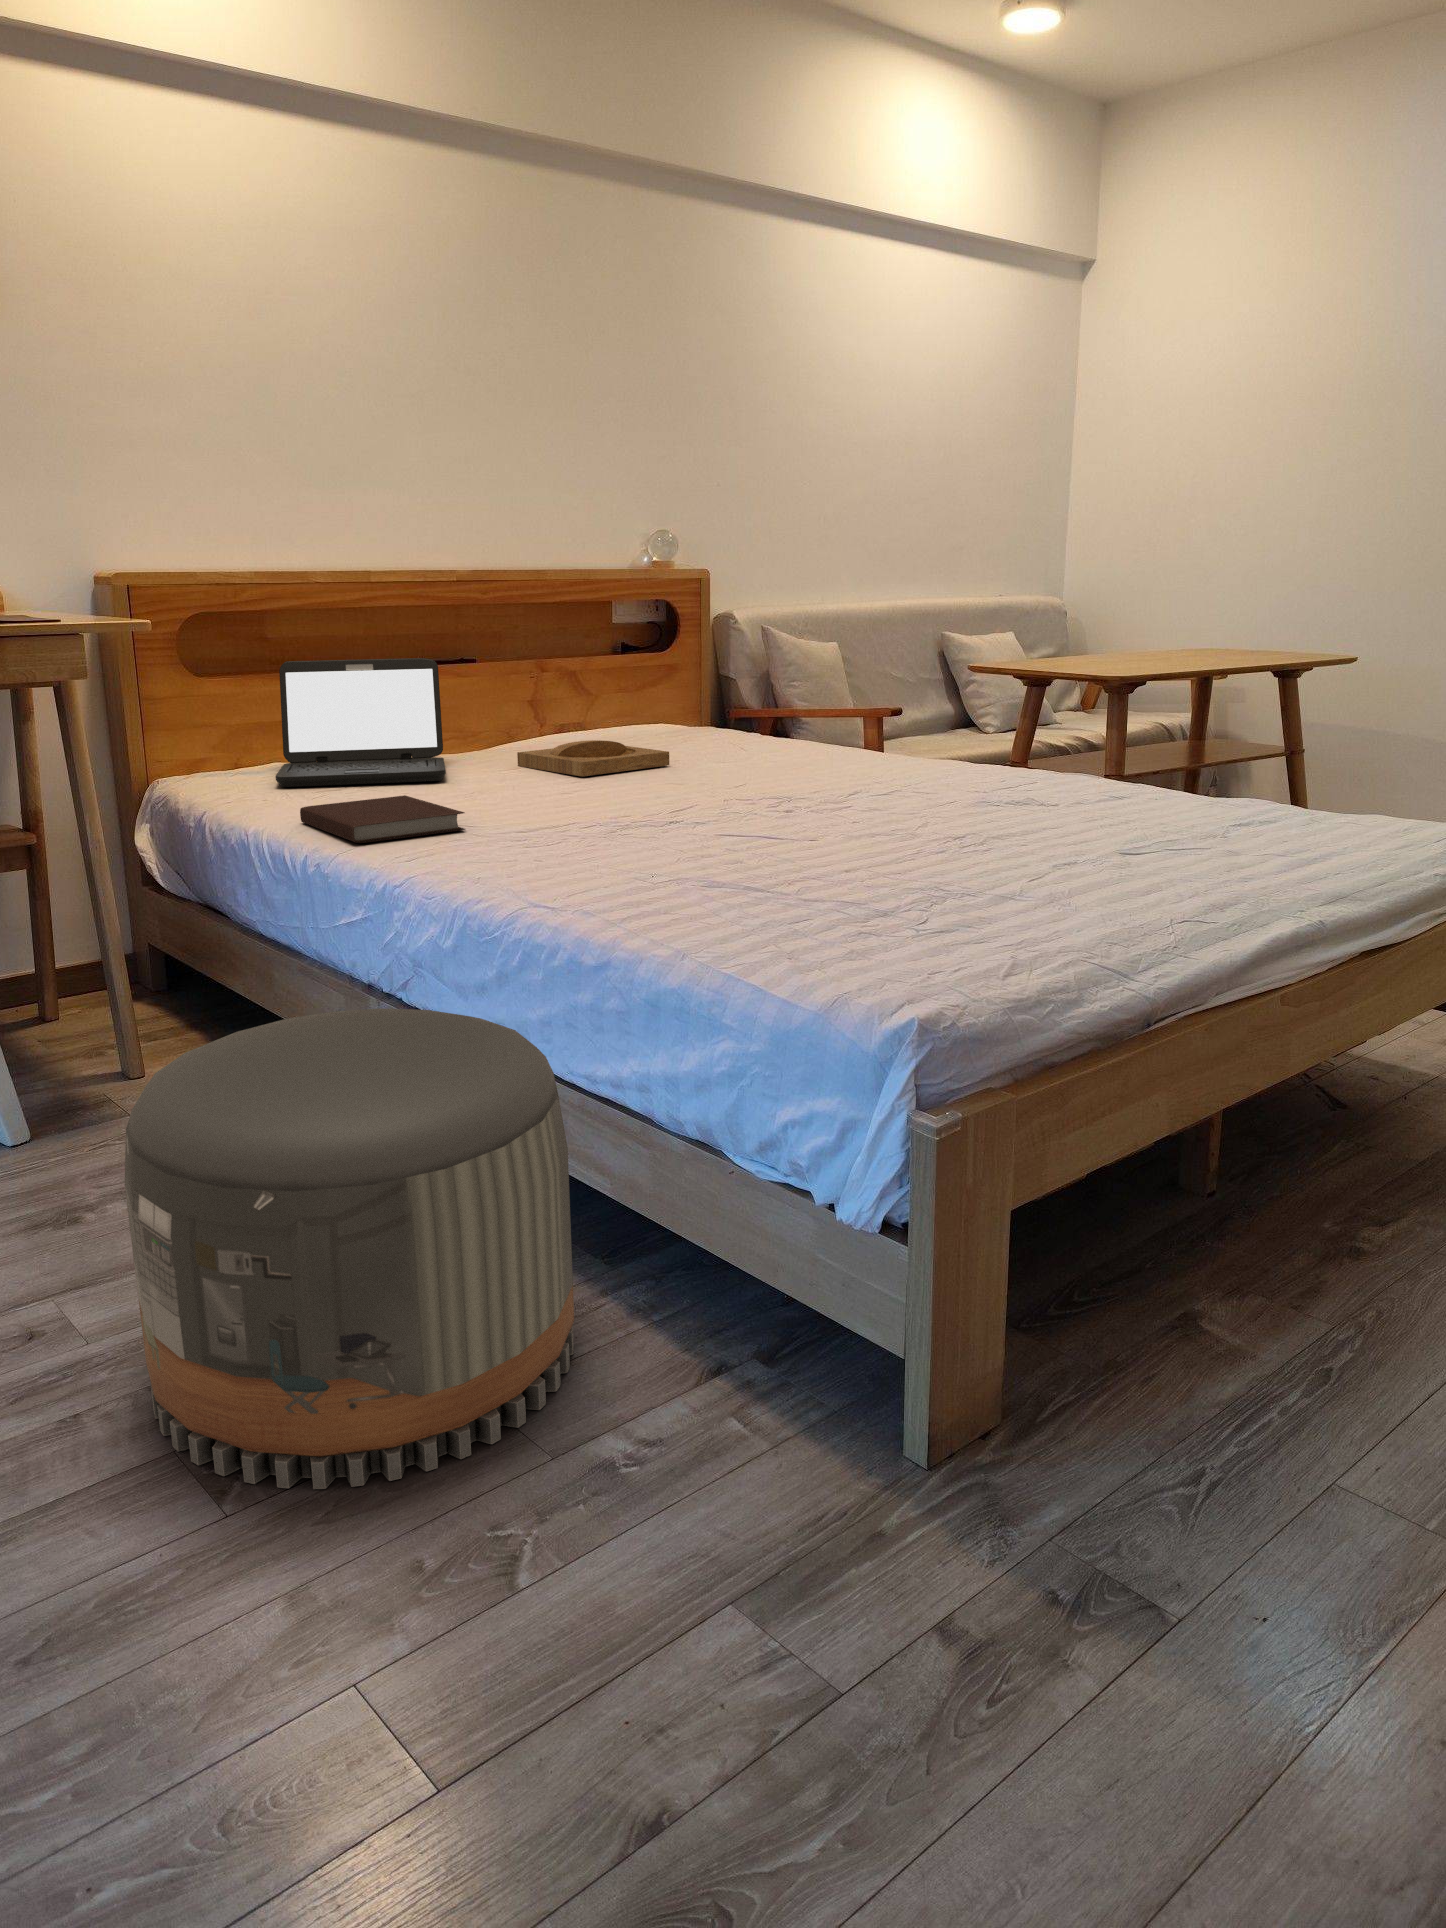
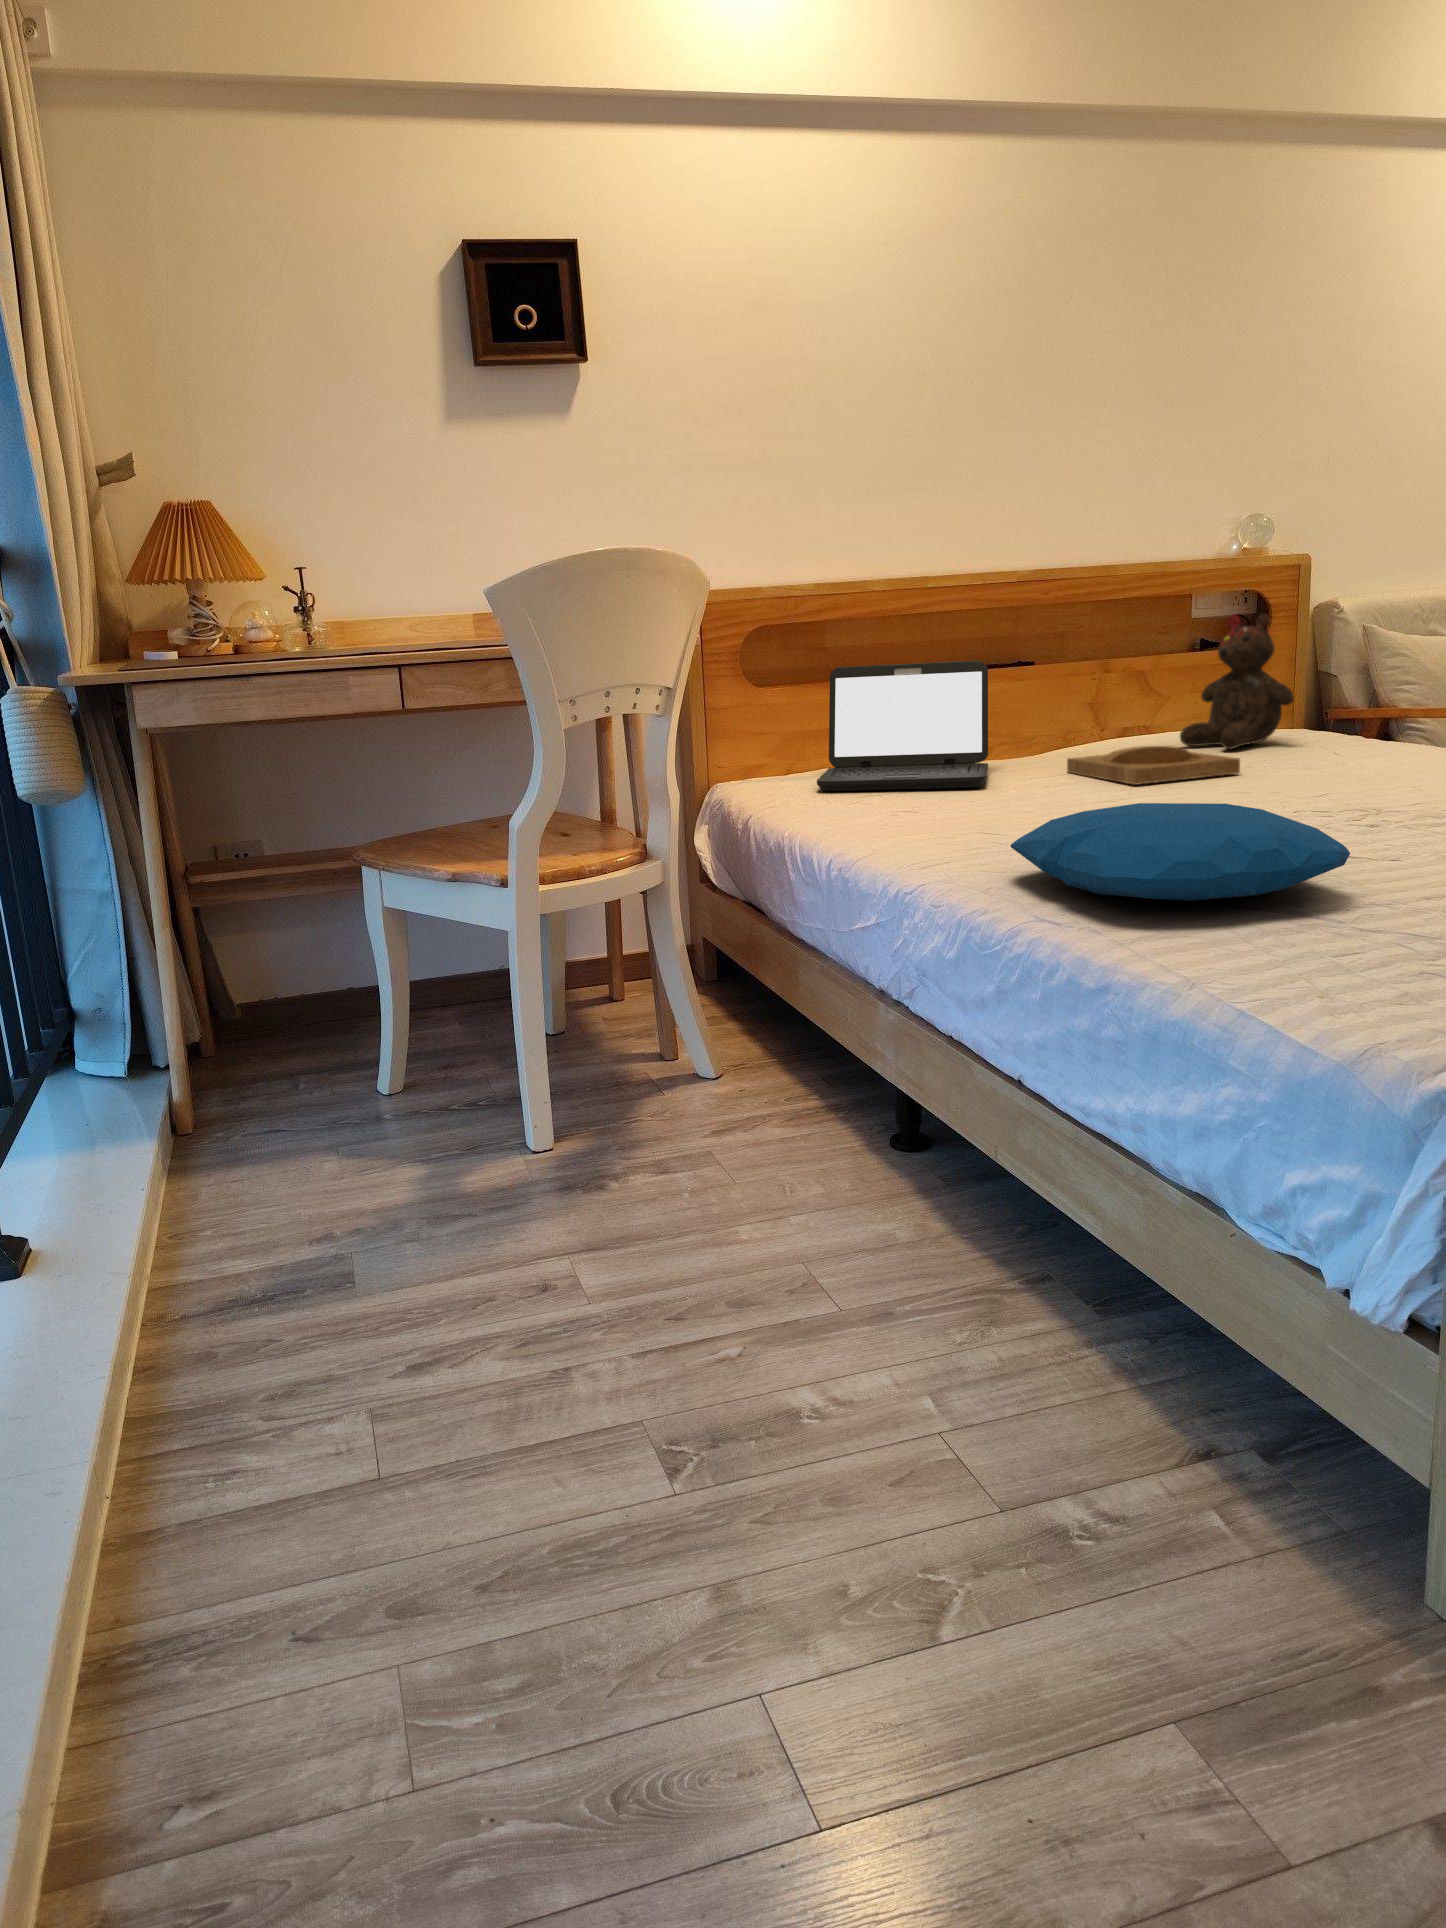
teddy bear: none [611,622,705,743] -> present [1180,614,1294,749]
pillow: none [495,794,787,880] -> present [1011,803,1350,901]
notebook: present [300,795,465,843] -> none [829,801,991,848]
pouf: present [125,1008,574,1489] -> none [616,1016,1048,1495]

